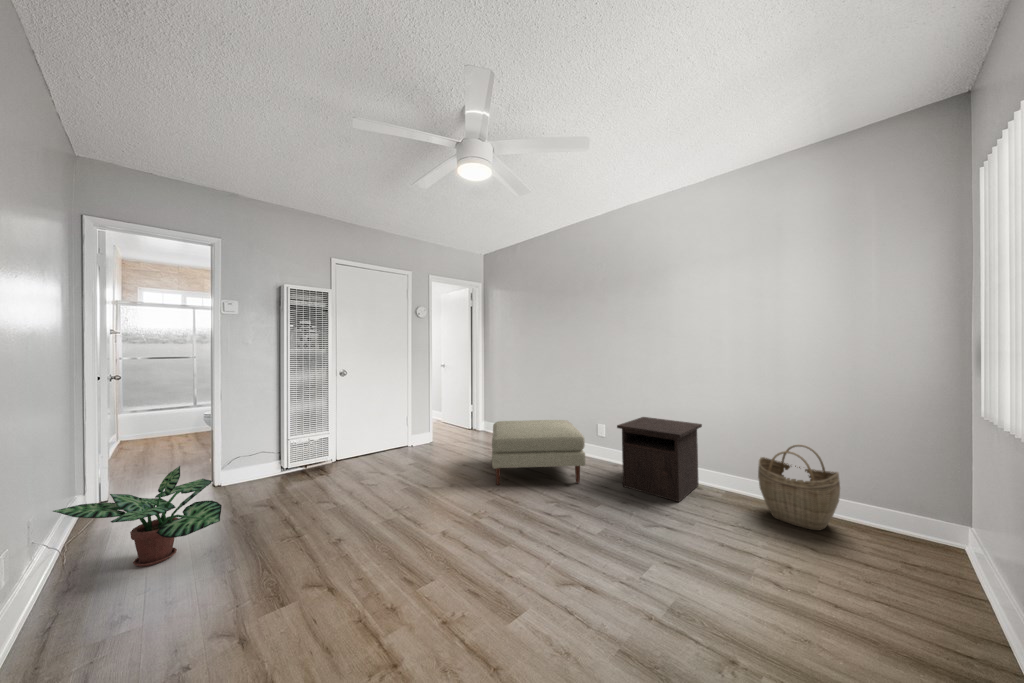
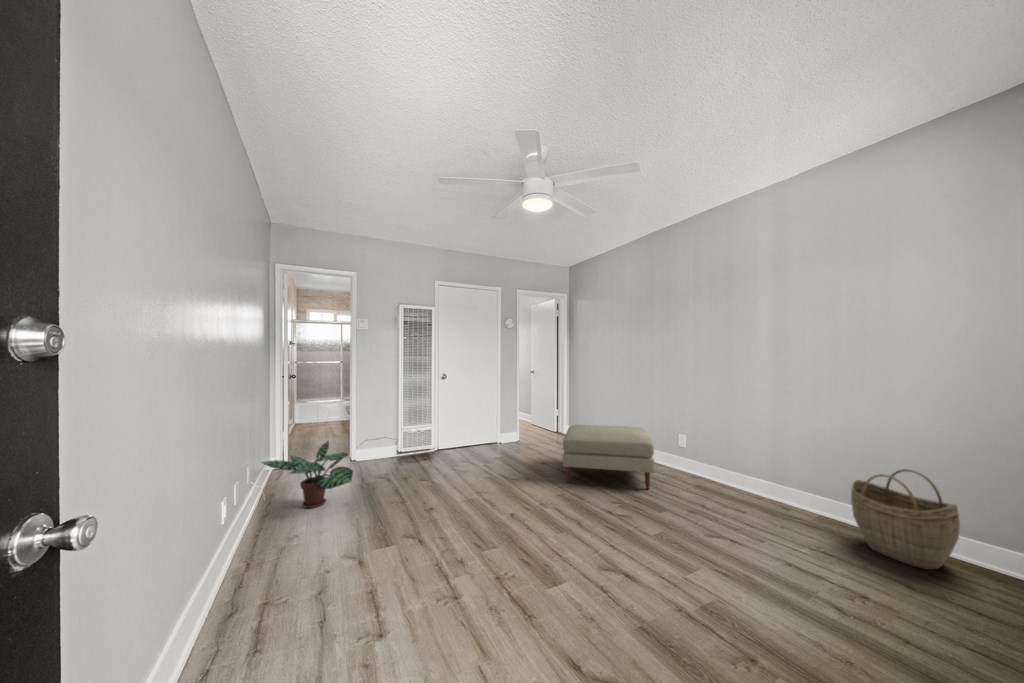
nightstand: present [617,417,702,502] -> none [688,429,790,519]

